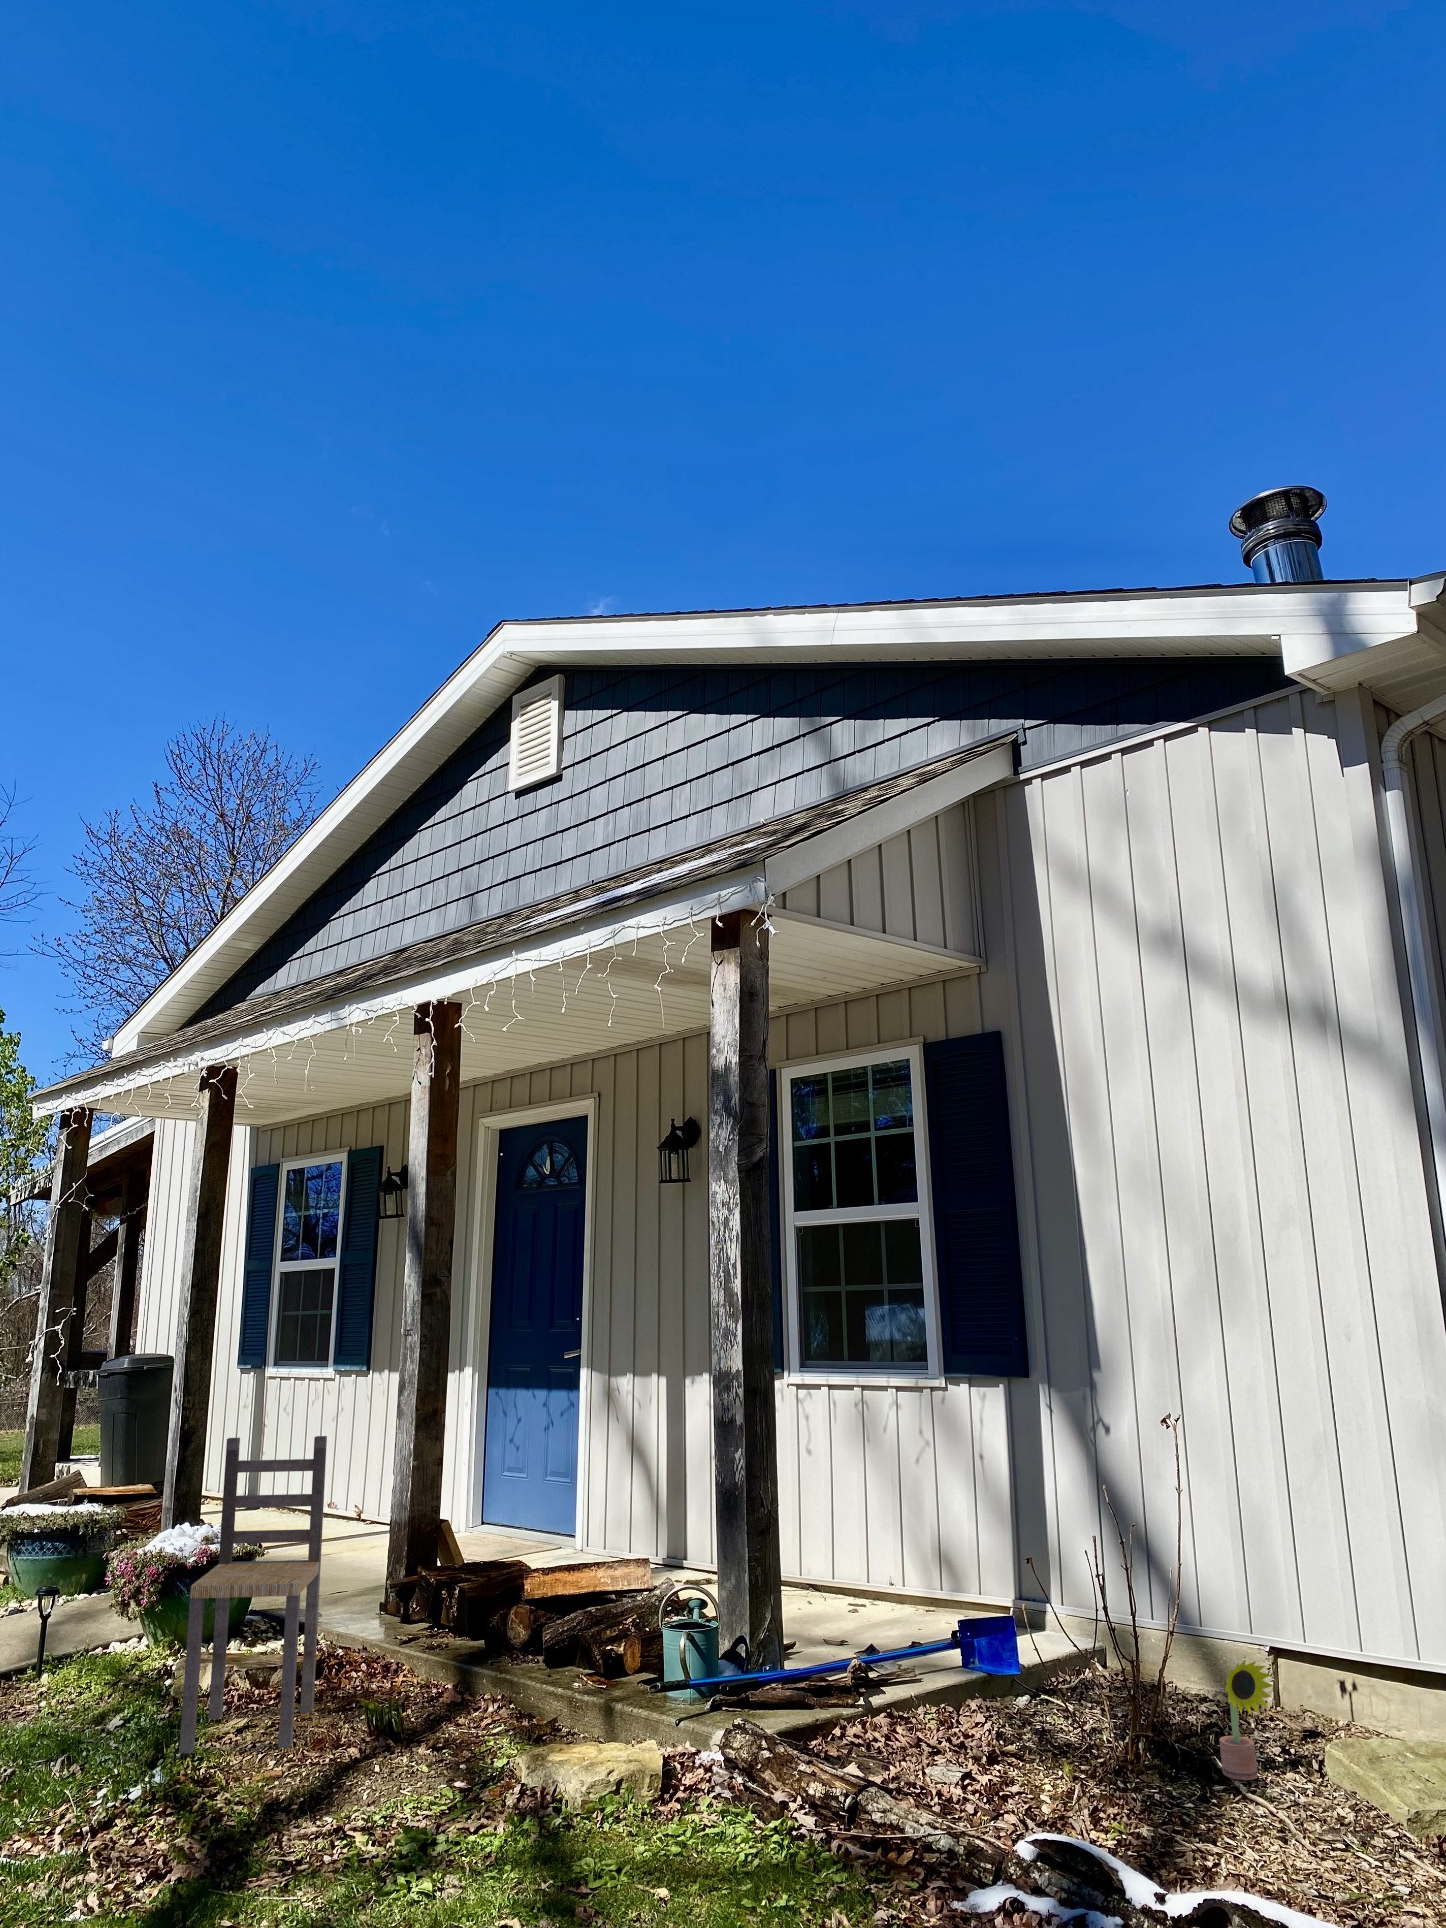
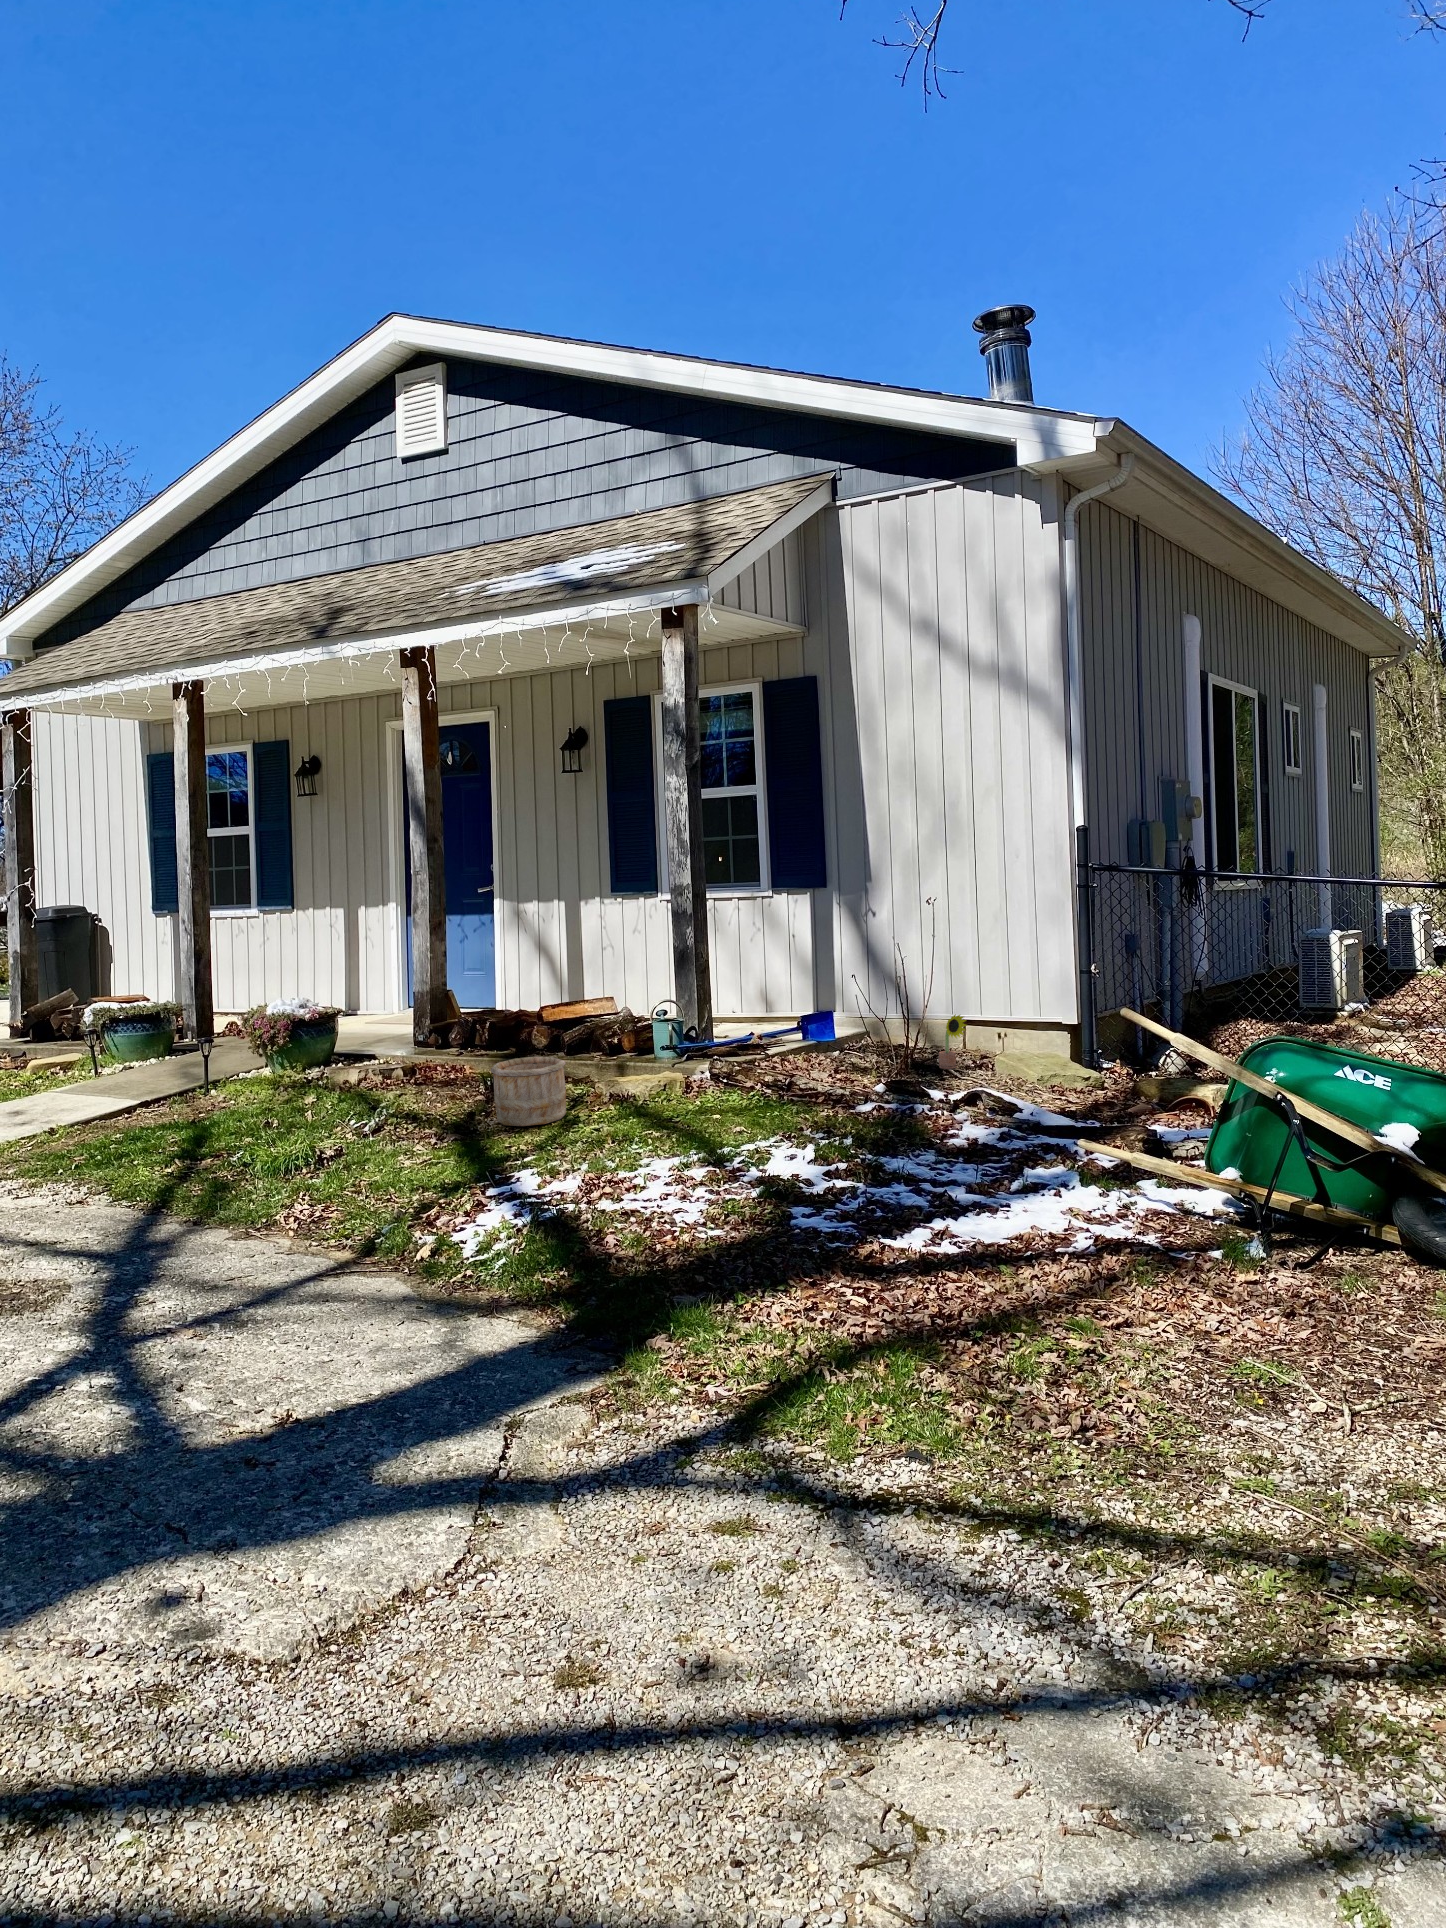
chair: present [179,1436,327,1753] -> none [352,937,431,1114]
wooden bucket: none [323,1684,458,1838] -> present [491,1056,566,1126]

